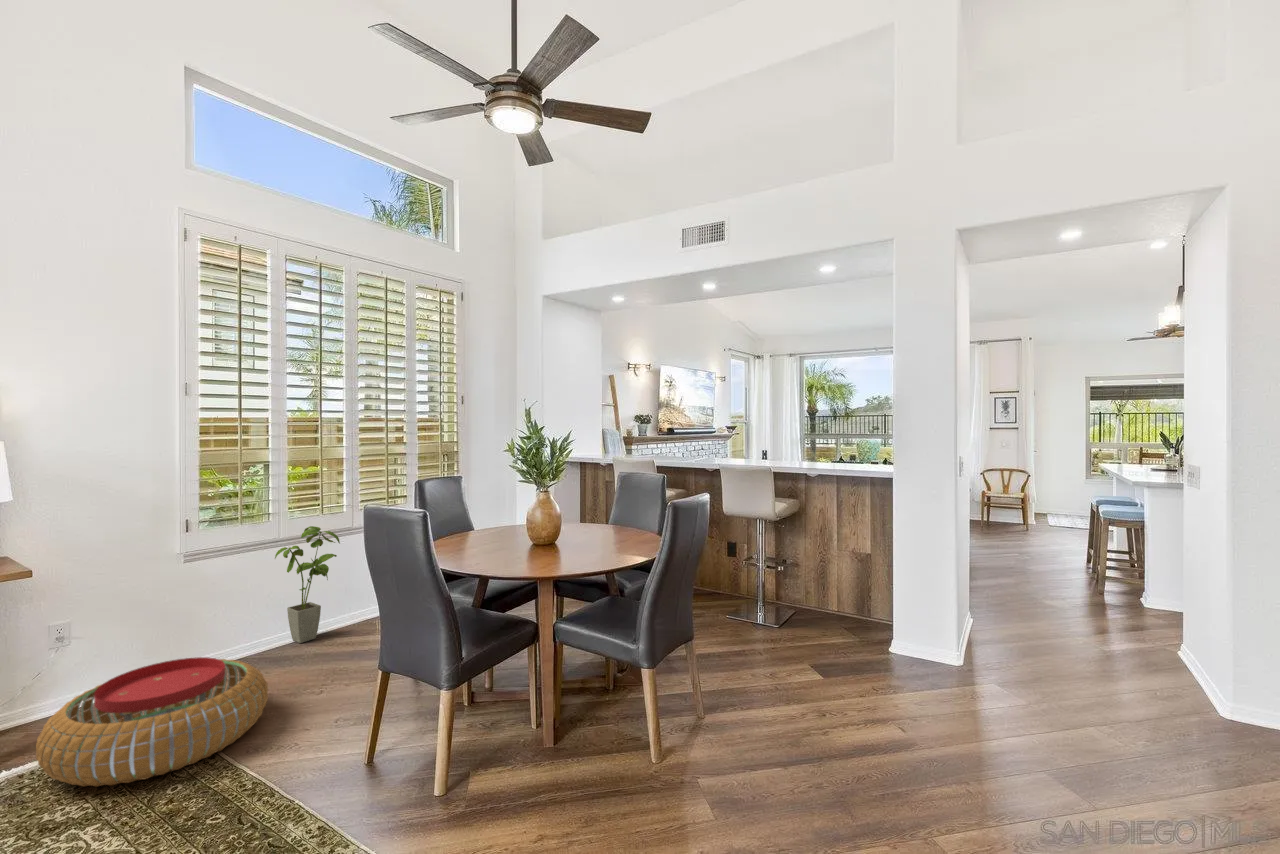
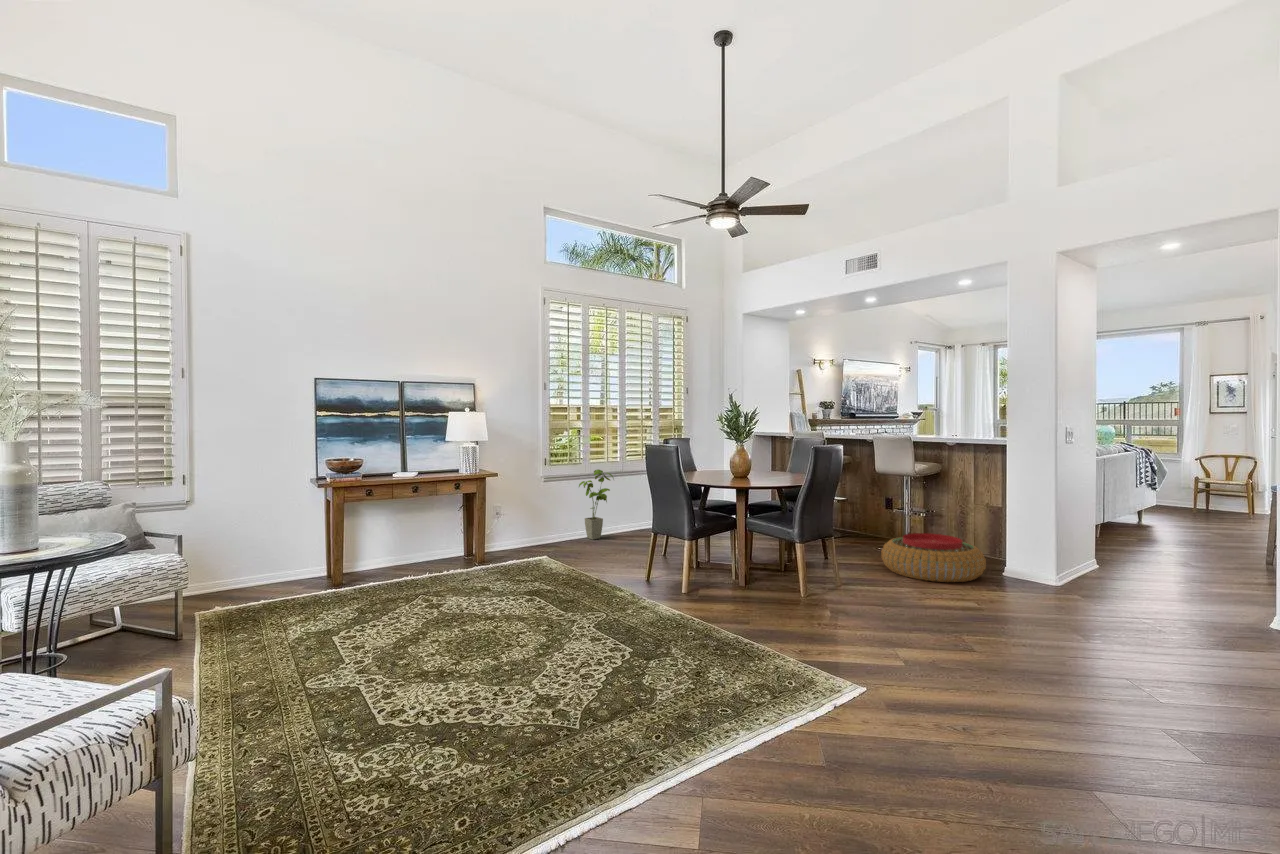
pouf: present [36,657,268,787] -> present [882,533,986,582]

